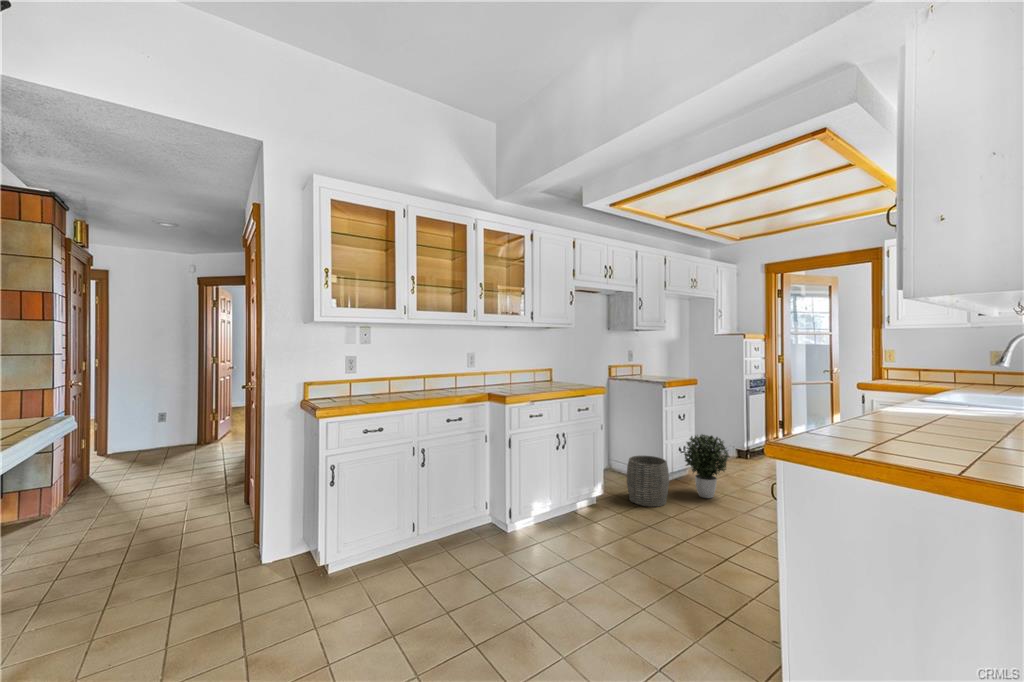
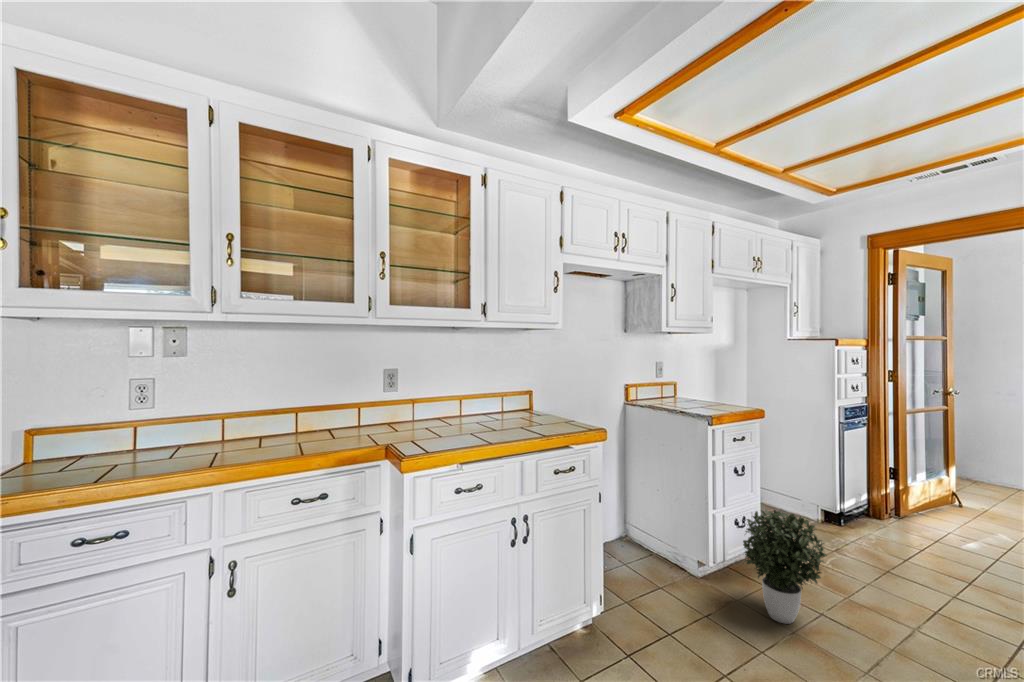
woven basket: present [627,456,669,507] -> none [643,540,716,641]

